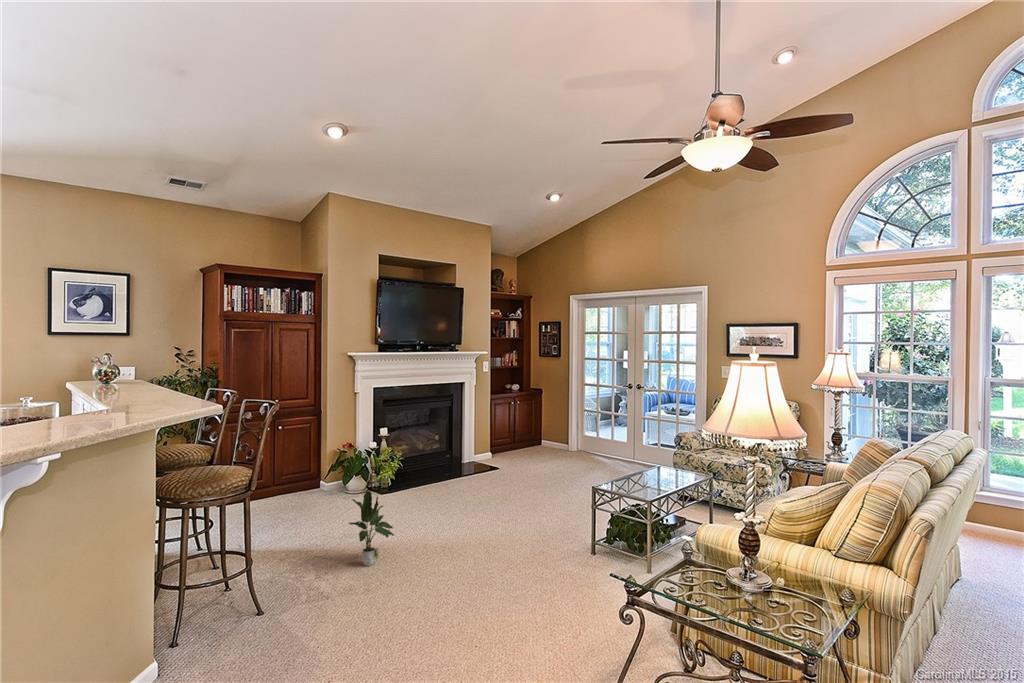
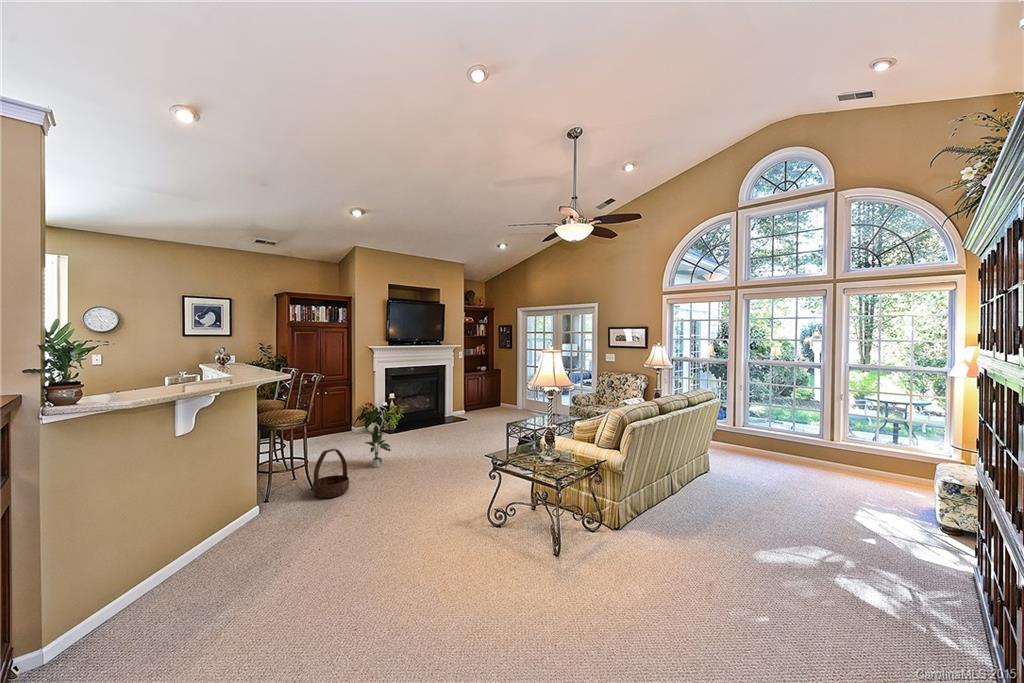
basket: none [256,544,324,644] -> present [313,449,349,498]

